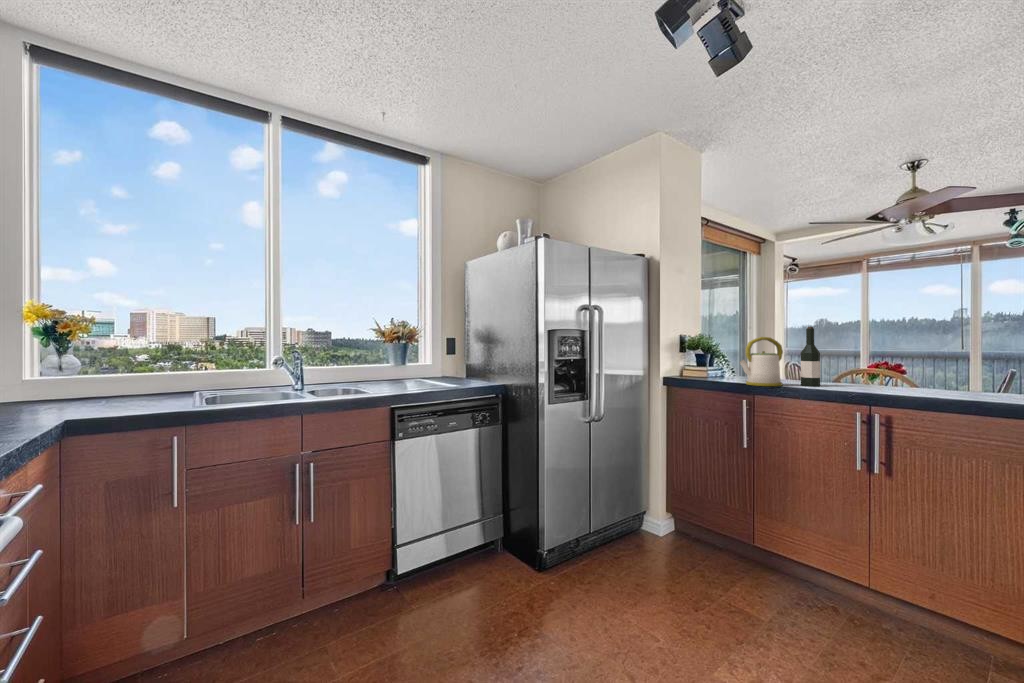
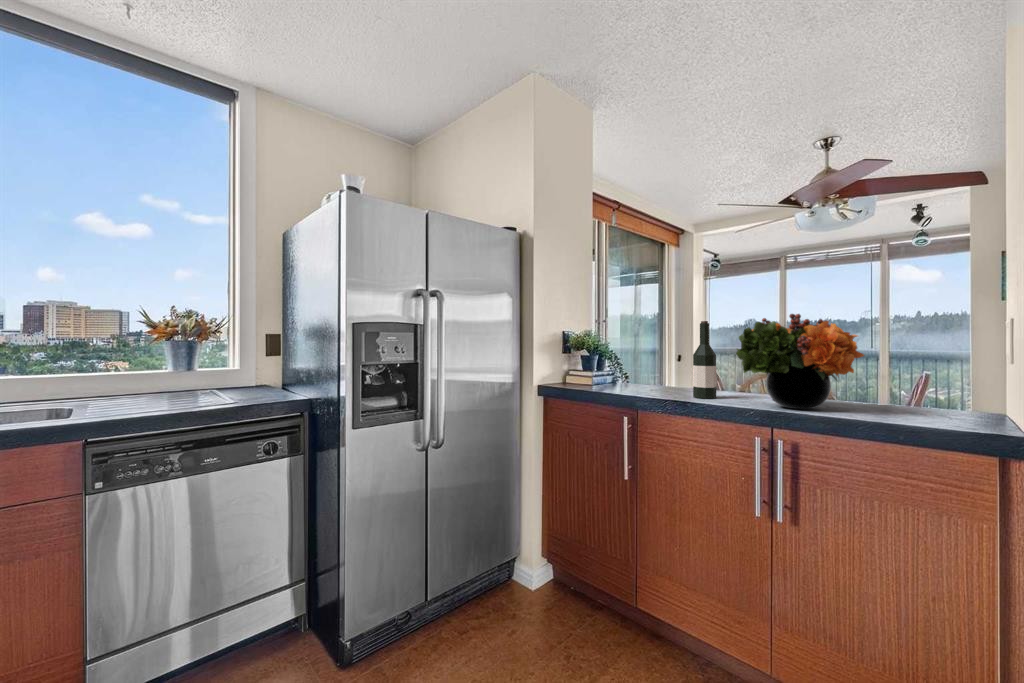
flower arrangement: none [838,322,944,393] -> present [736,314,864,409]
kettle: present [740,337,783,386] -> none [618,334,671,399]

